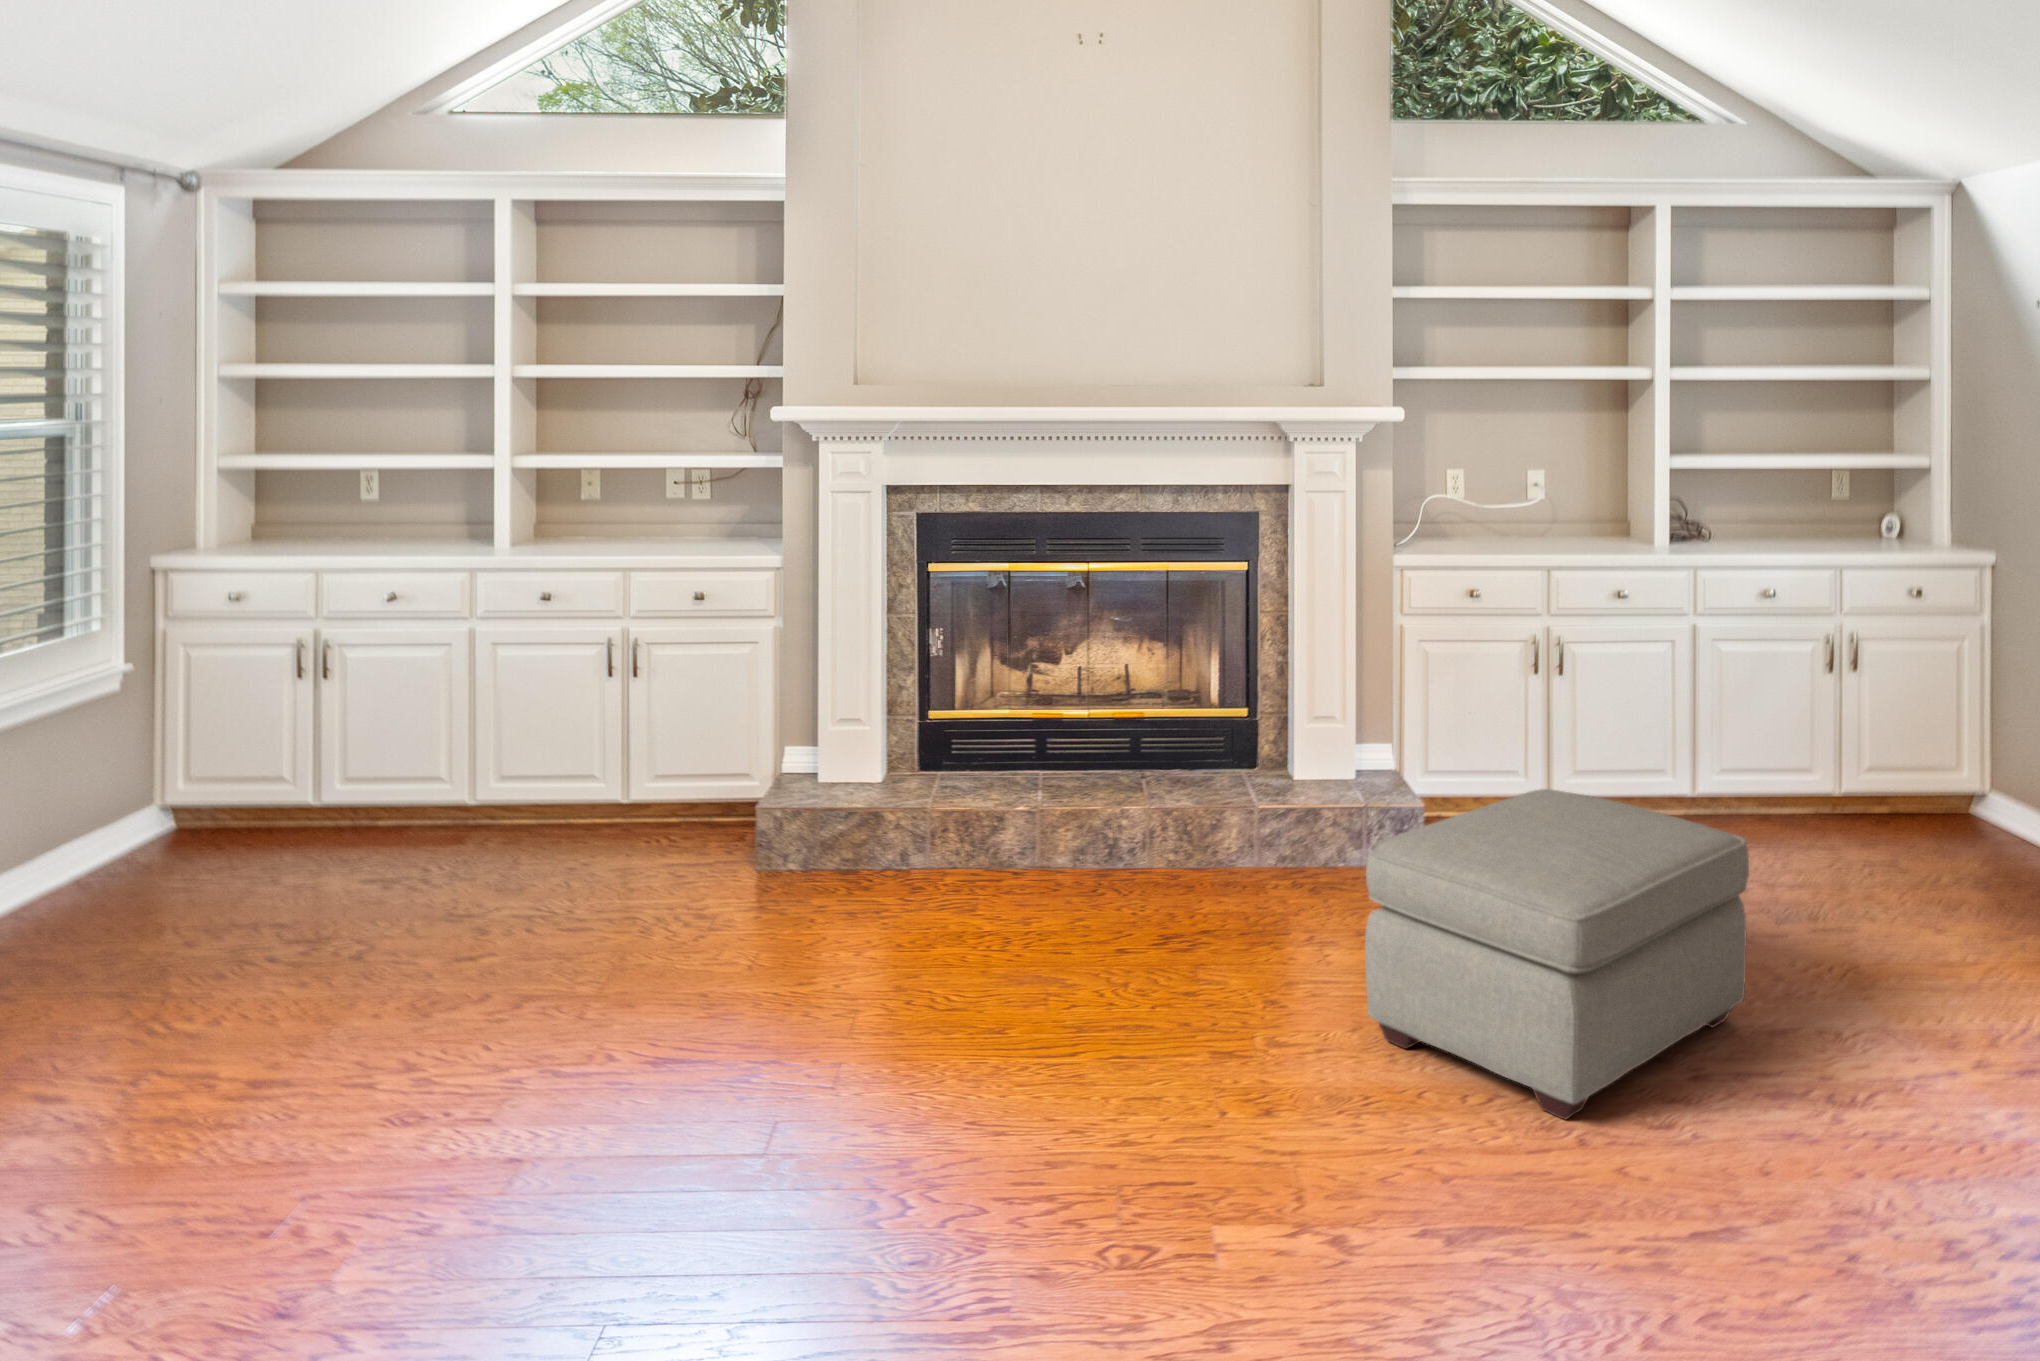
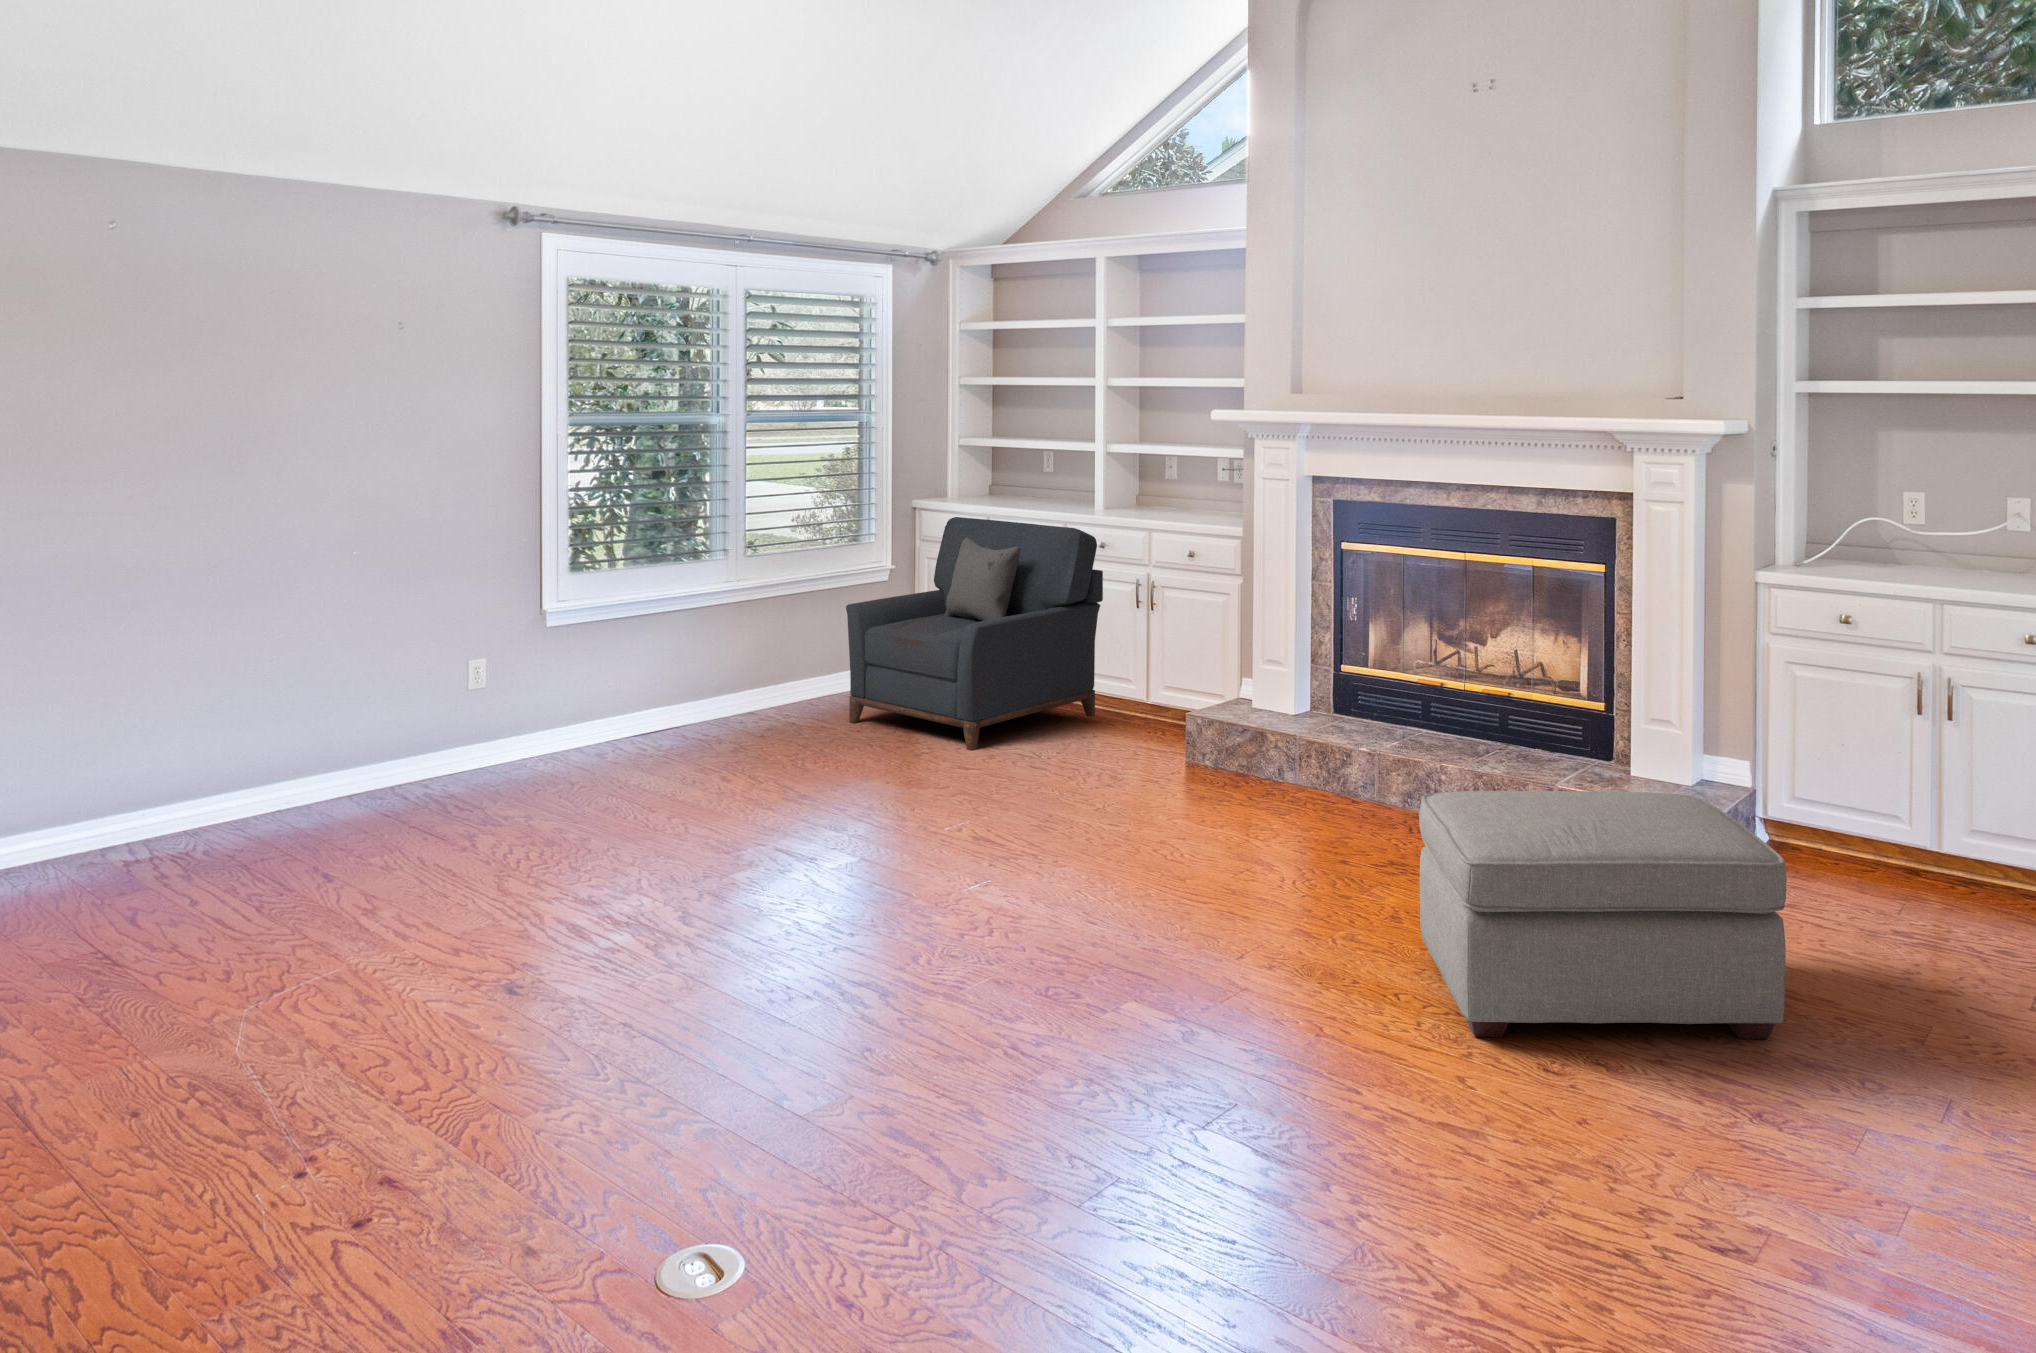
armchair: none [120,576,543,933] -> present [846,517,1103,751]

